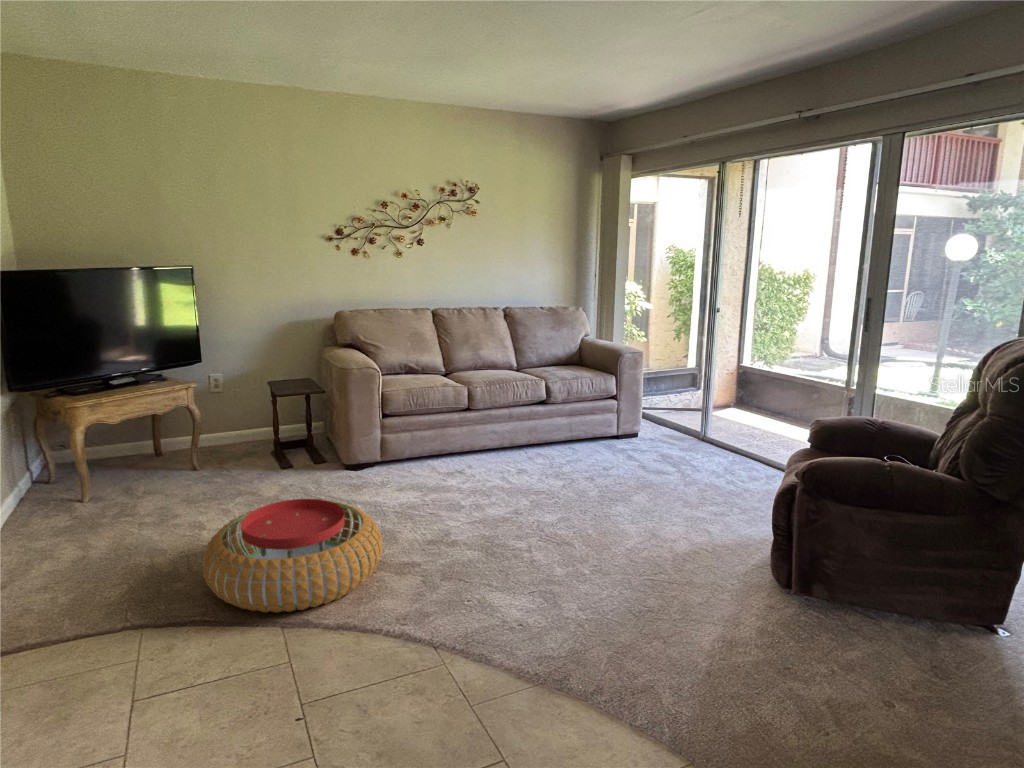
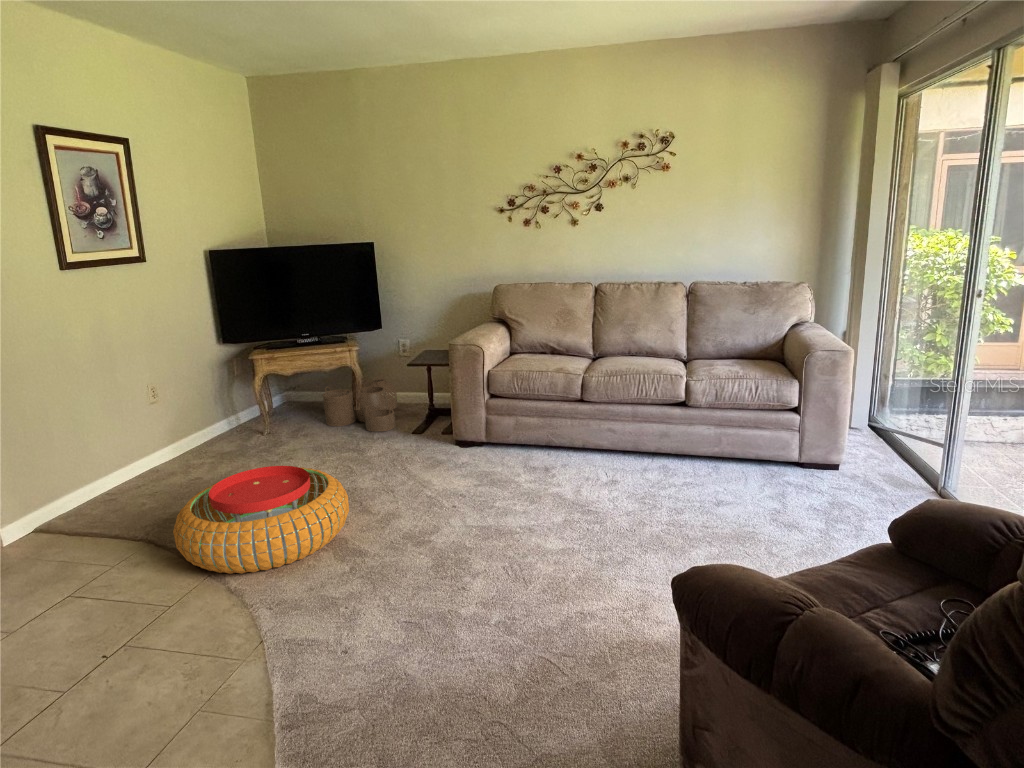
woven basket: none [151,416,254,477] -> present [323,378,397,432]

